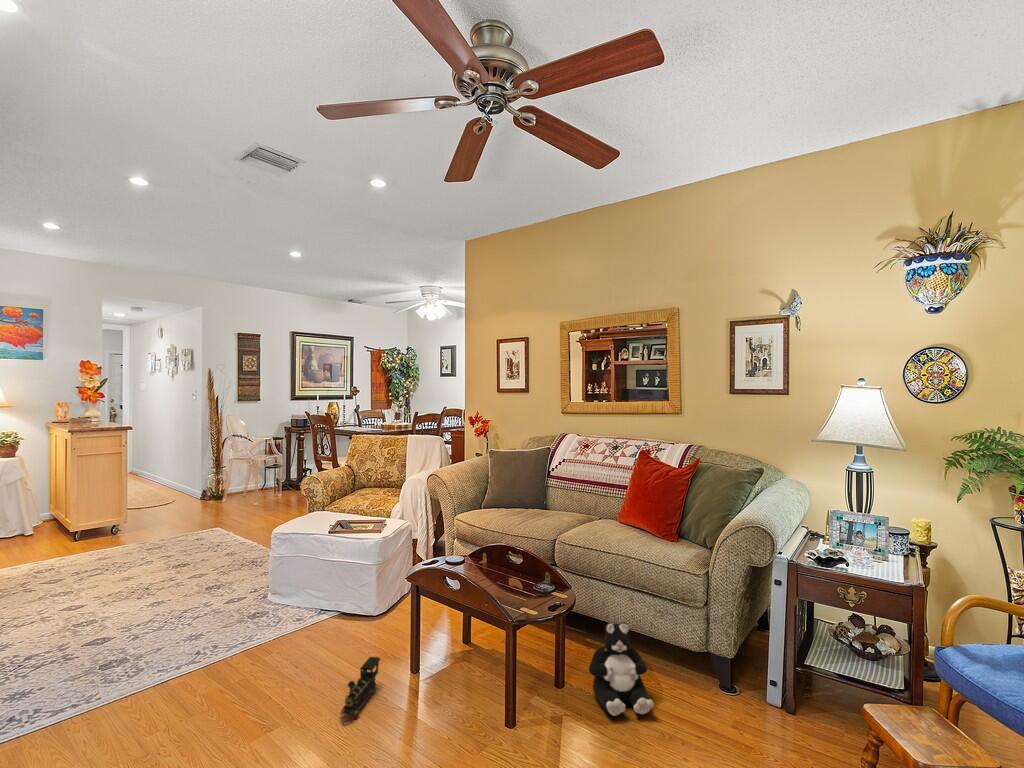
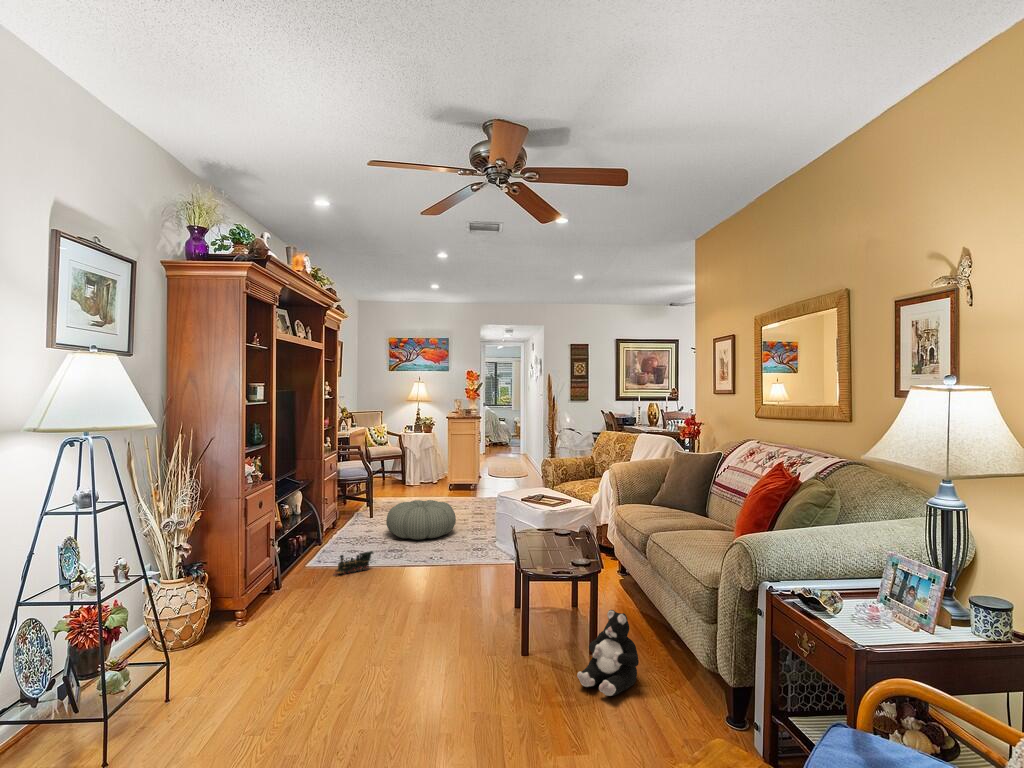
pouf: none [61,555,190,628] -> present [386,500,456,540]
toy train: present [340,657,380,724] -> present [333,551,374,575]

